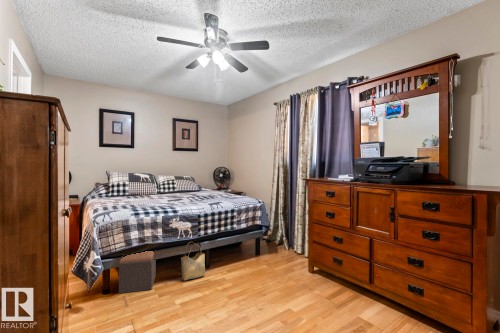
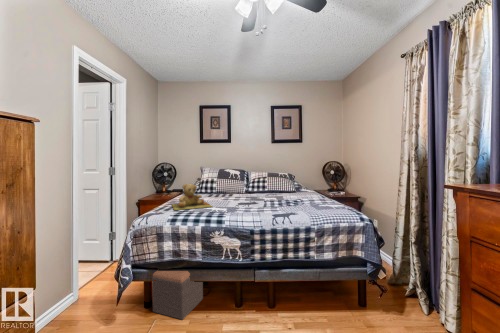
teddy bear: none [107,185,153,208] -> present [172,184,211,210]
woven basket: present [181,243,205,280] -> none [221,266,257,321]

